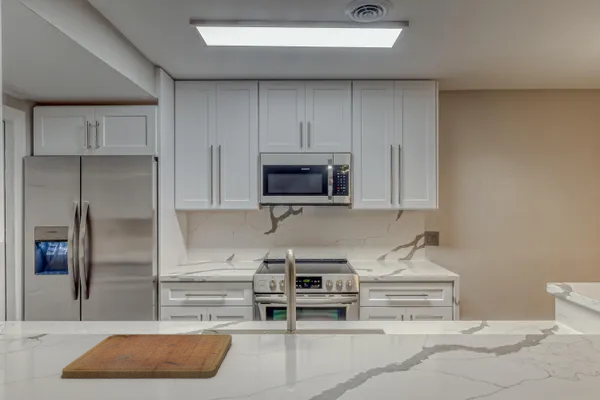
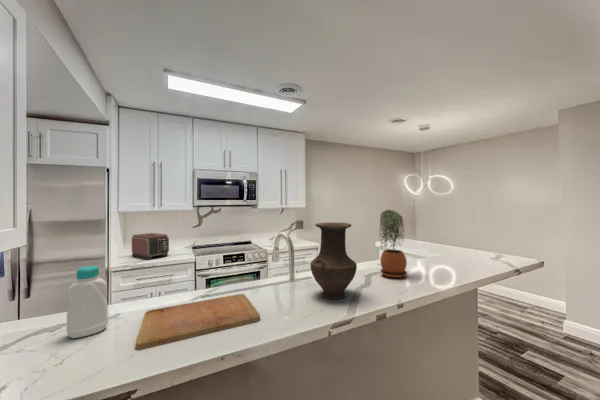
potted plant: none [485,219,550,358] -> present [380,210,407,278]
toaster: none [189,238,227,272] -> present [132,233,169,260]
vase: none [320,239,400,372] -> present [311,222,357,299]
bottle: none [30,273,72,350] -> present [67,266,108,338]

